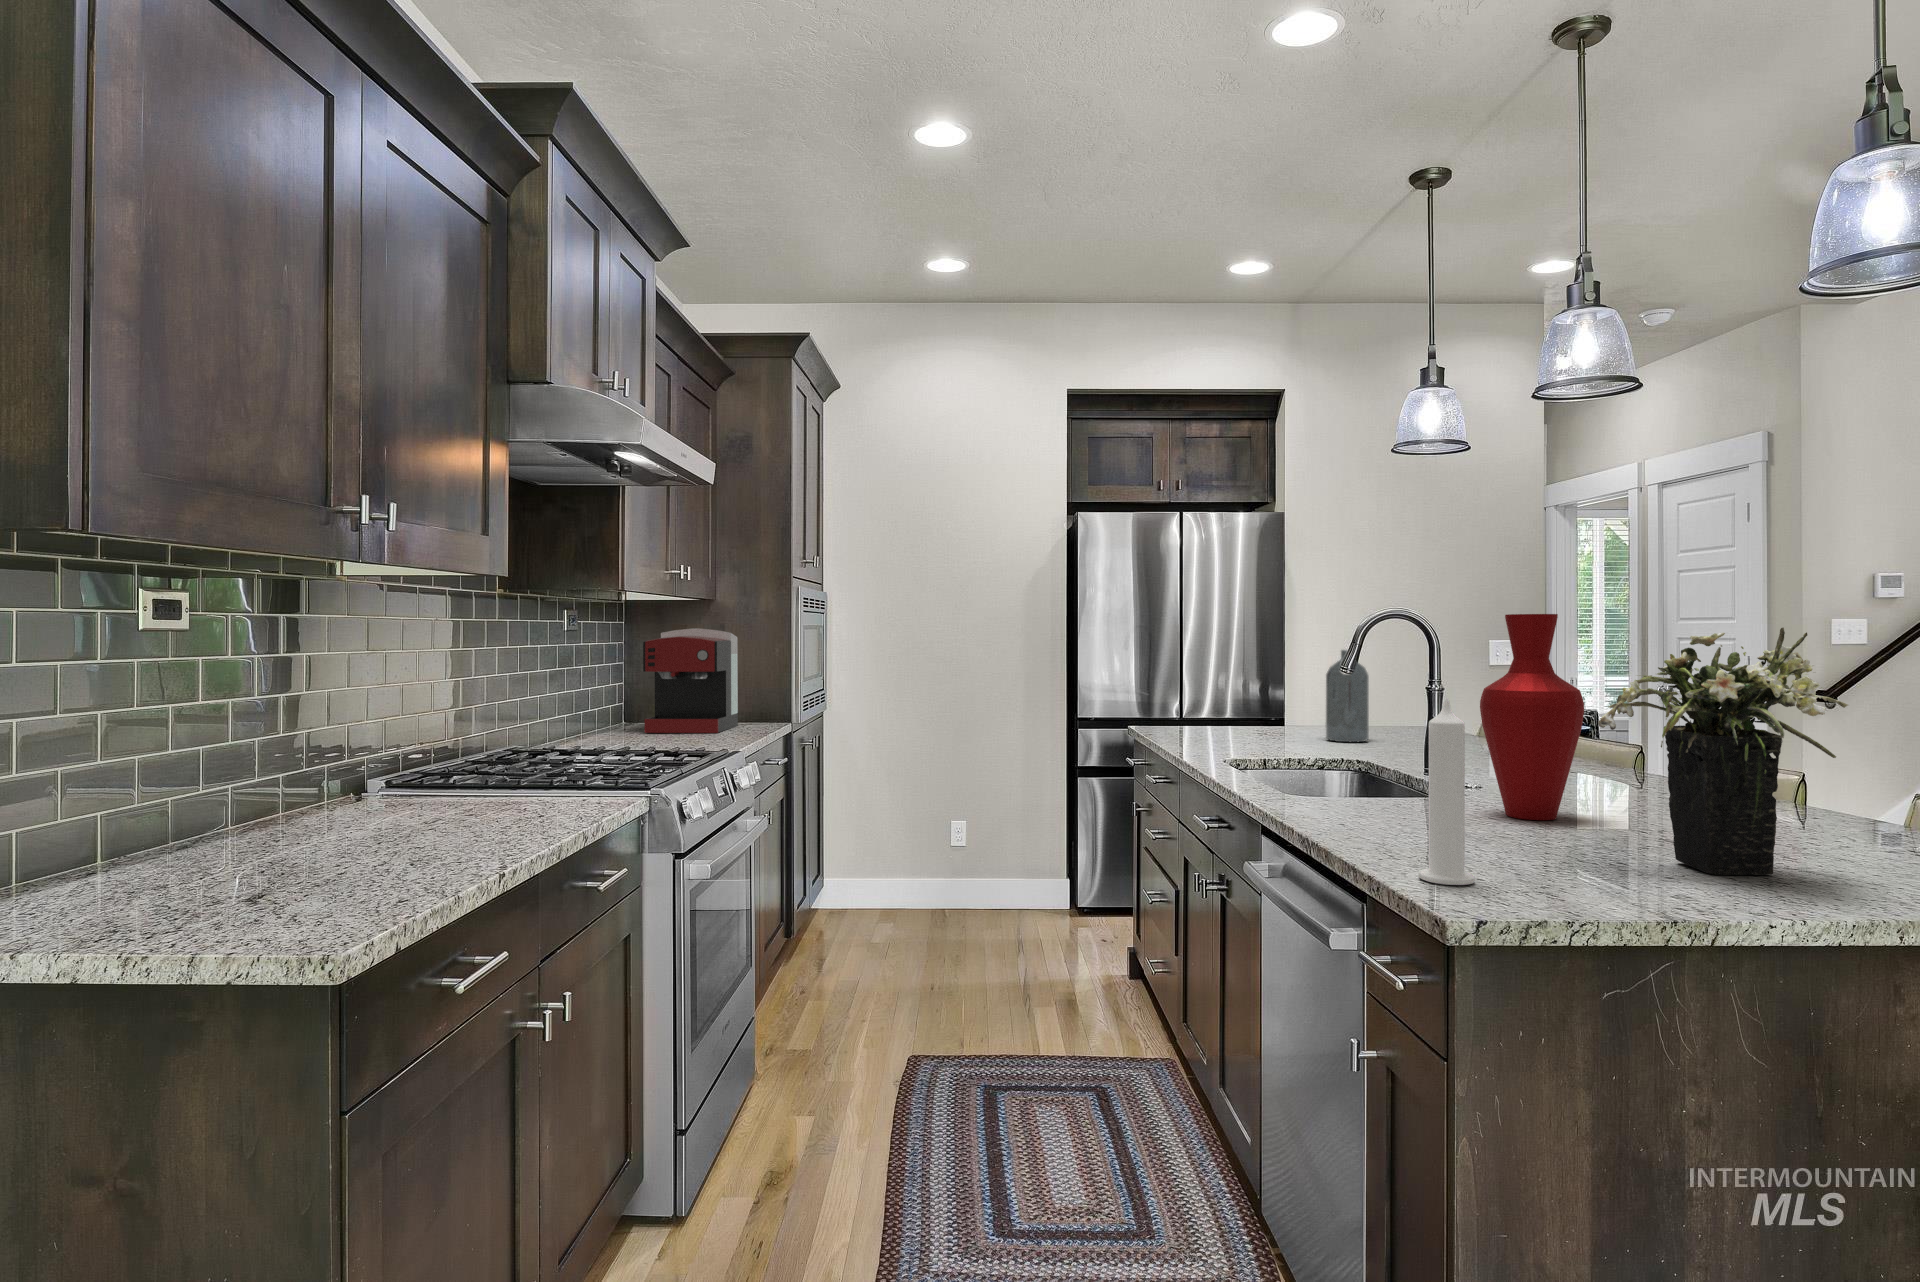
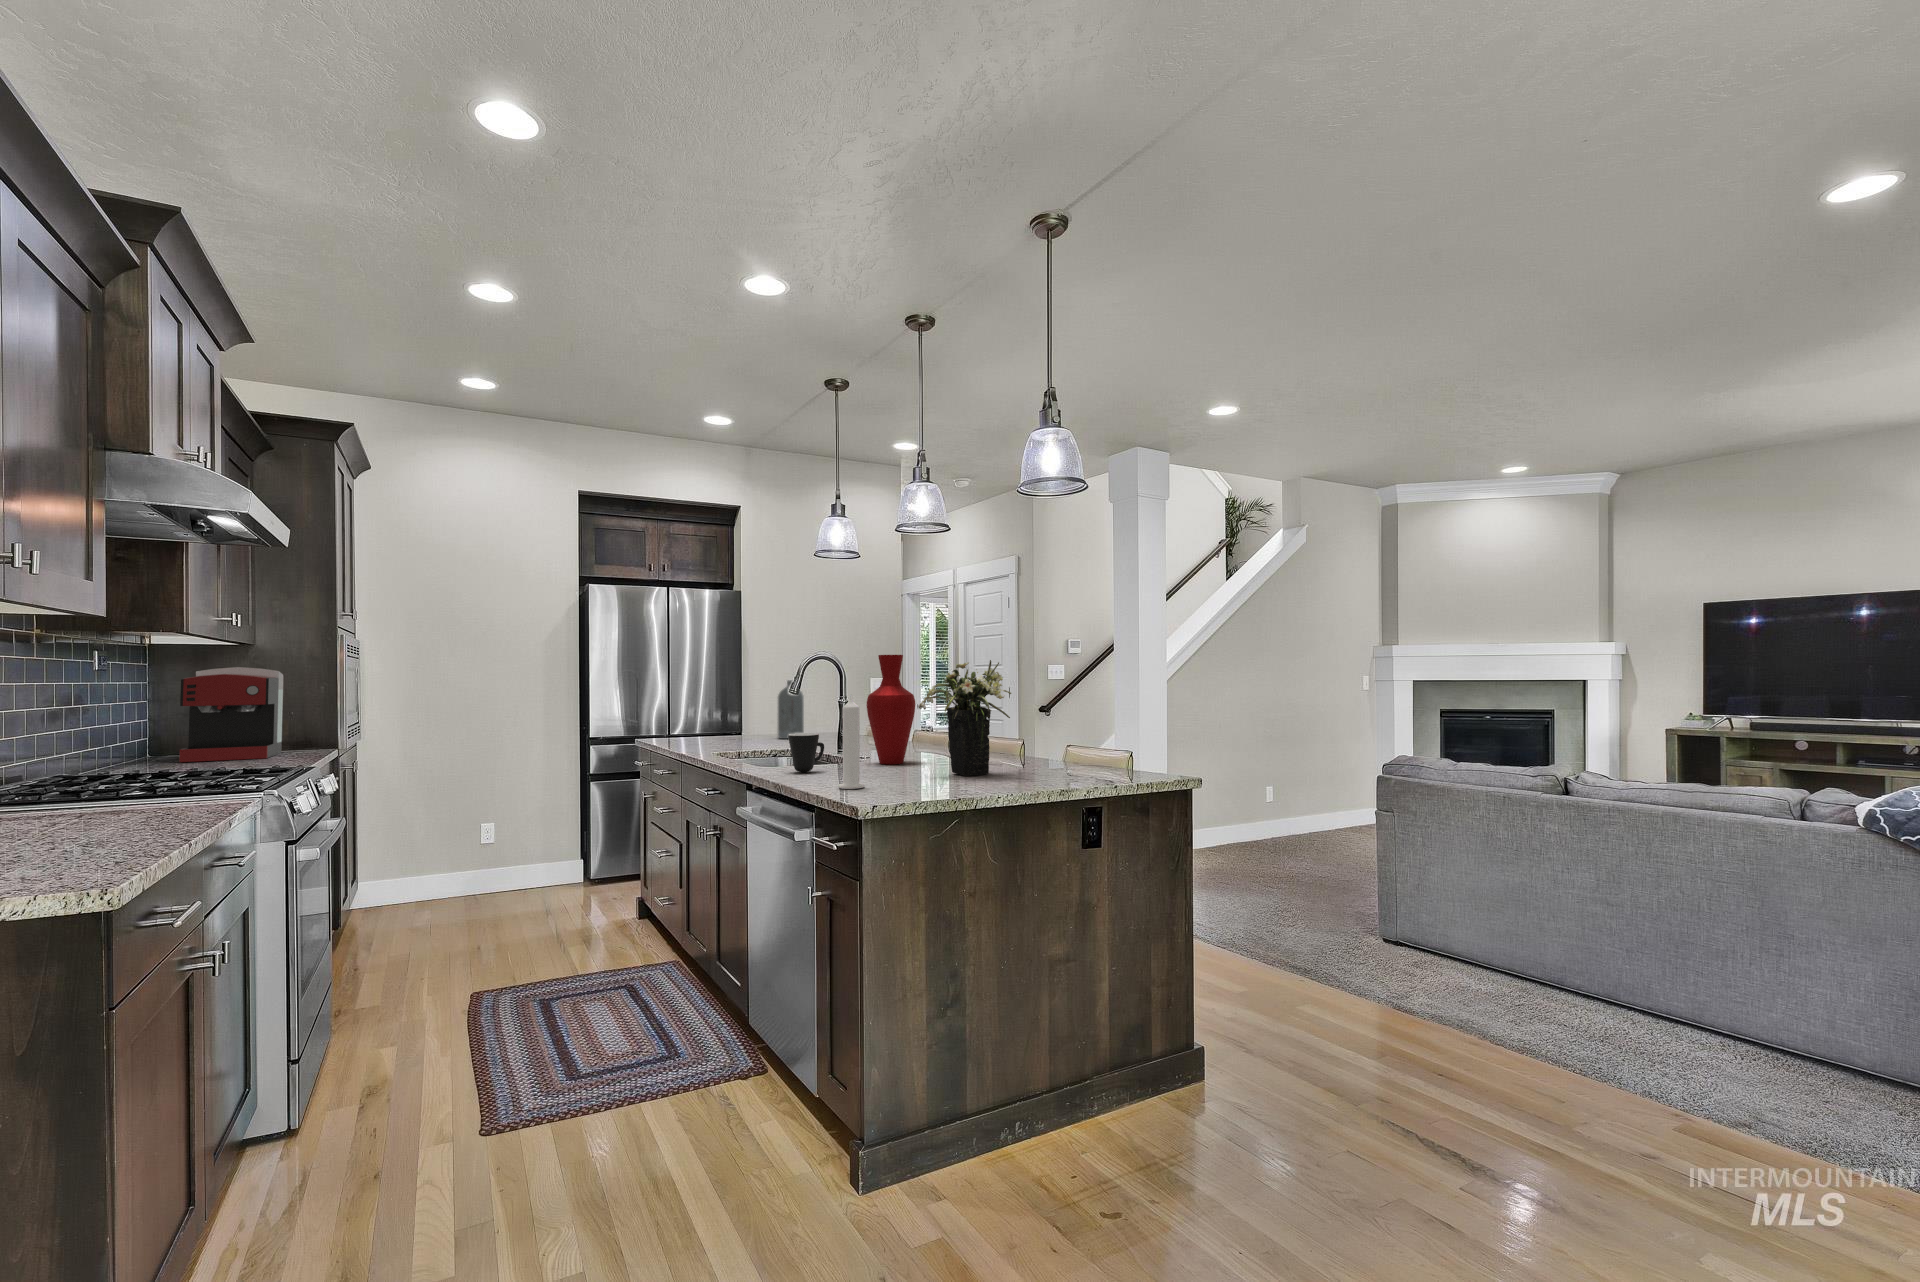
mug: none [1328,754,1395,824] -> present [788,733,824,772]

